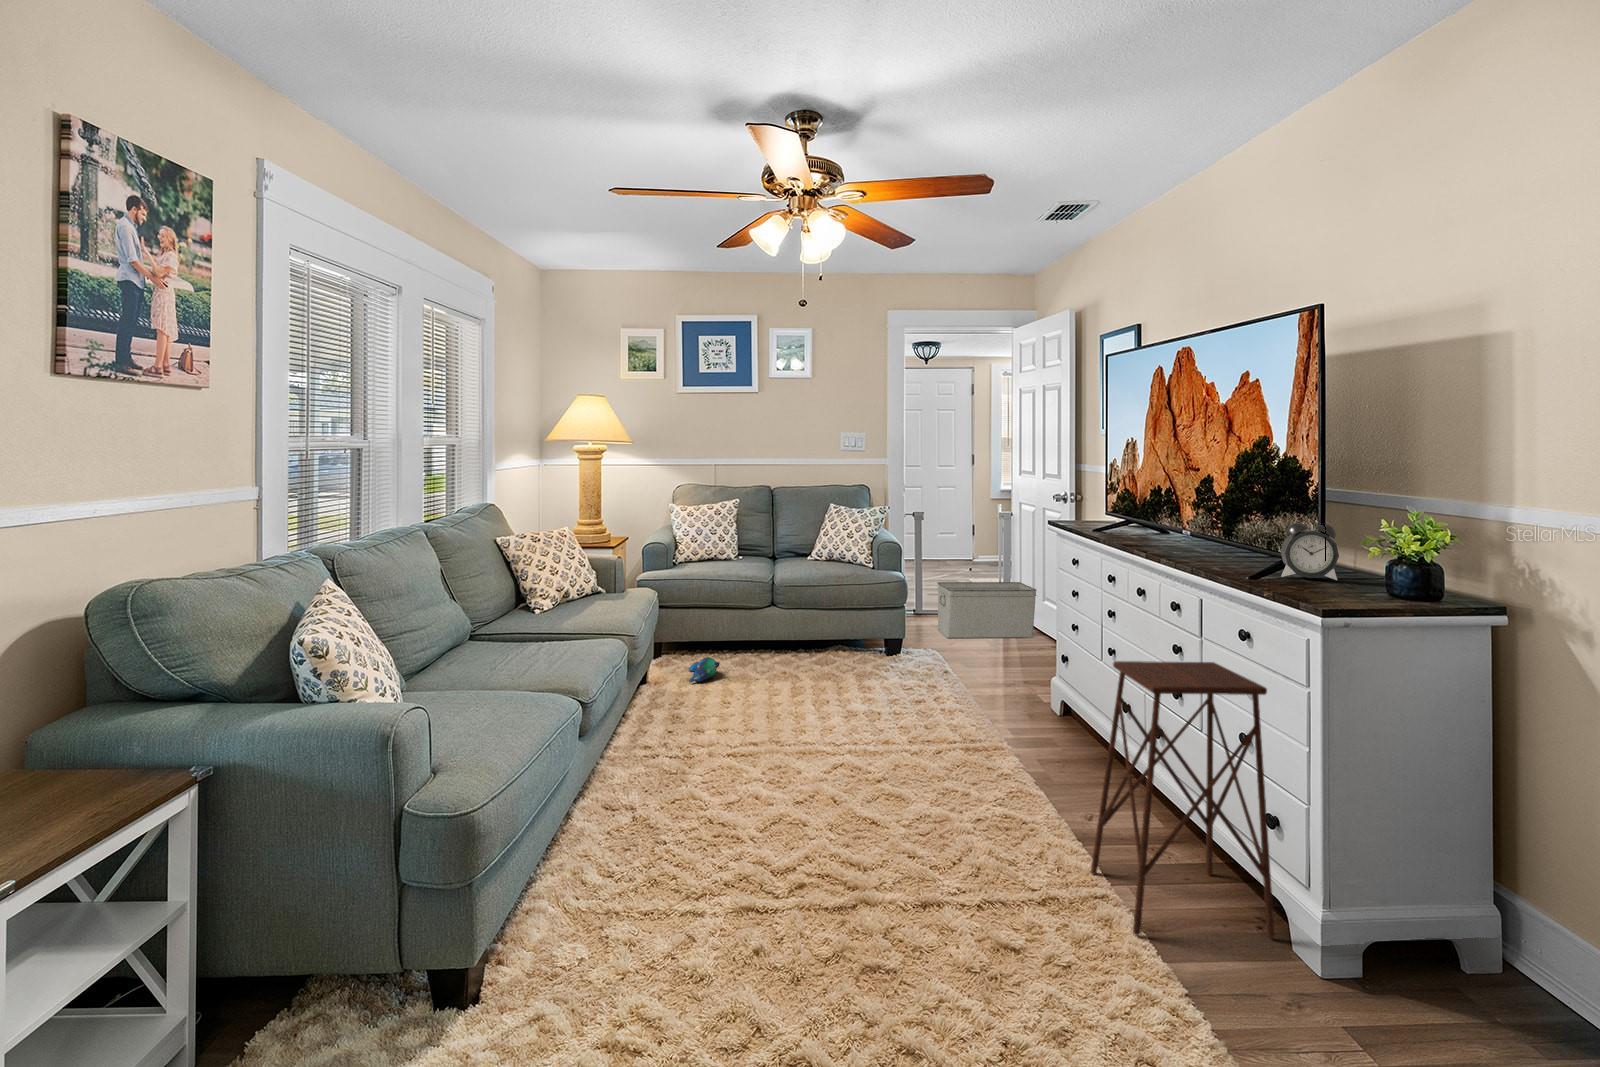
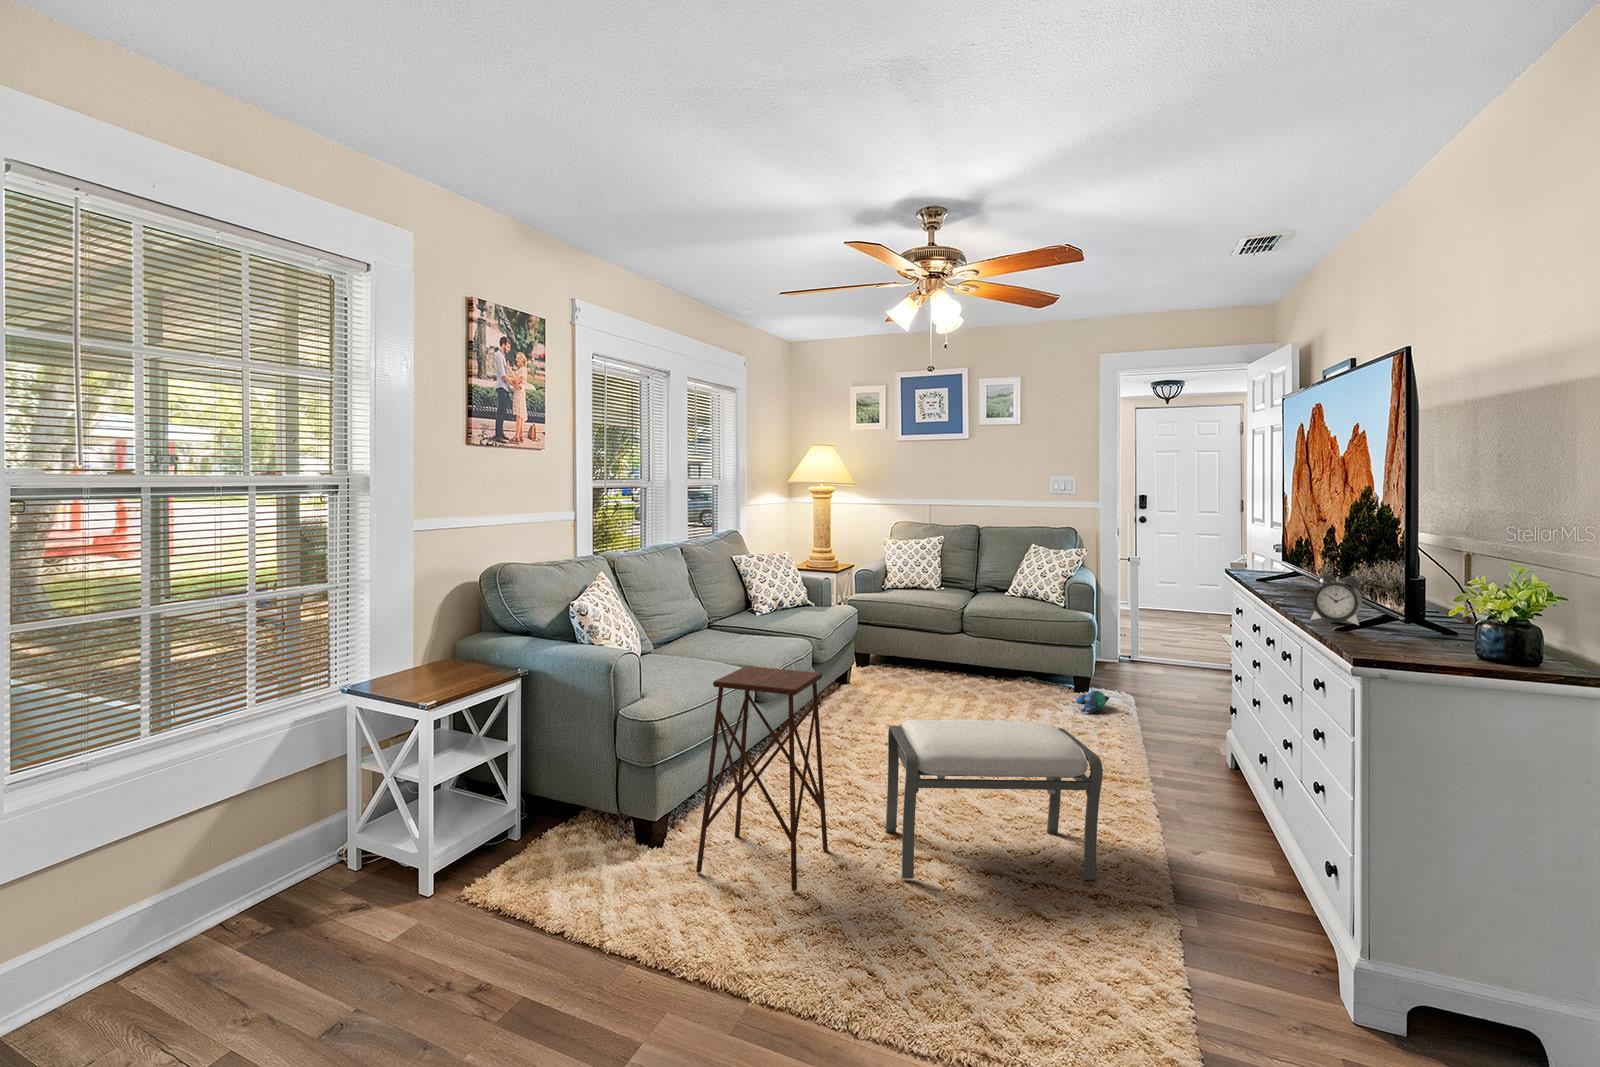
storage bin: present [937,582,1036,638] -> none [1131,621,1229,680]
plush toy: present [688,657,720,683] -> present [1076,691,1109,713]
side table: present [1091,661,1275,938] -> present [696,666,828,891]
ottoman: none [792,727,1091,978] -> present [885,719,1103,880]

